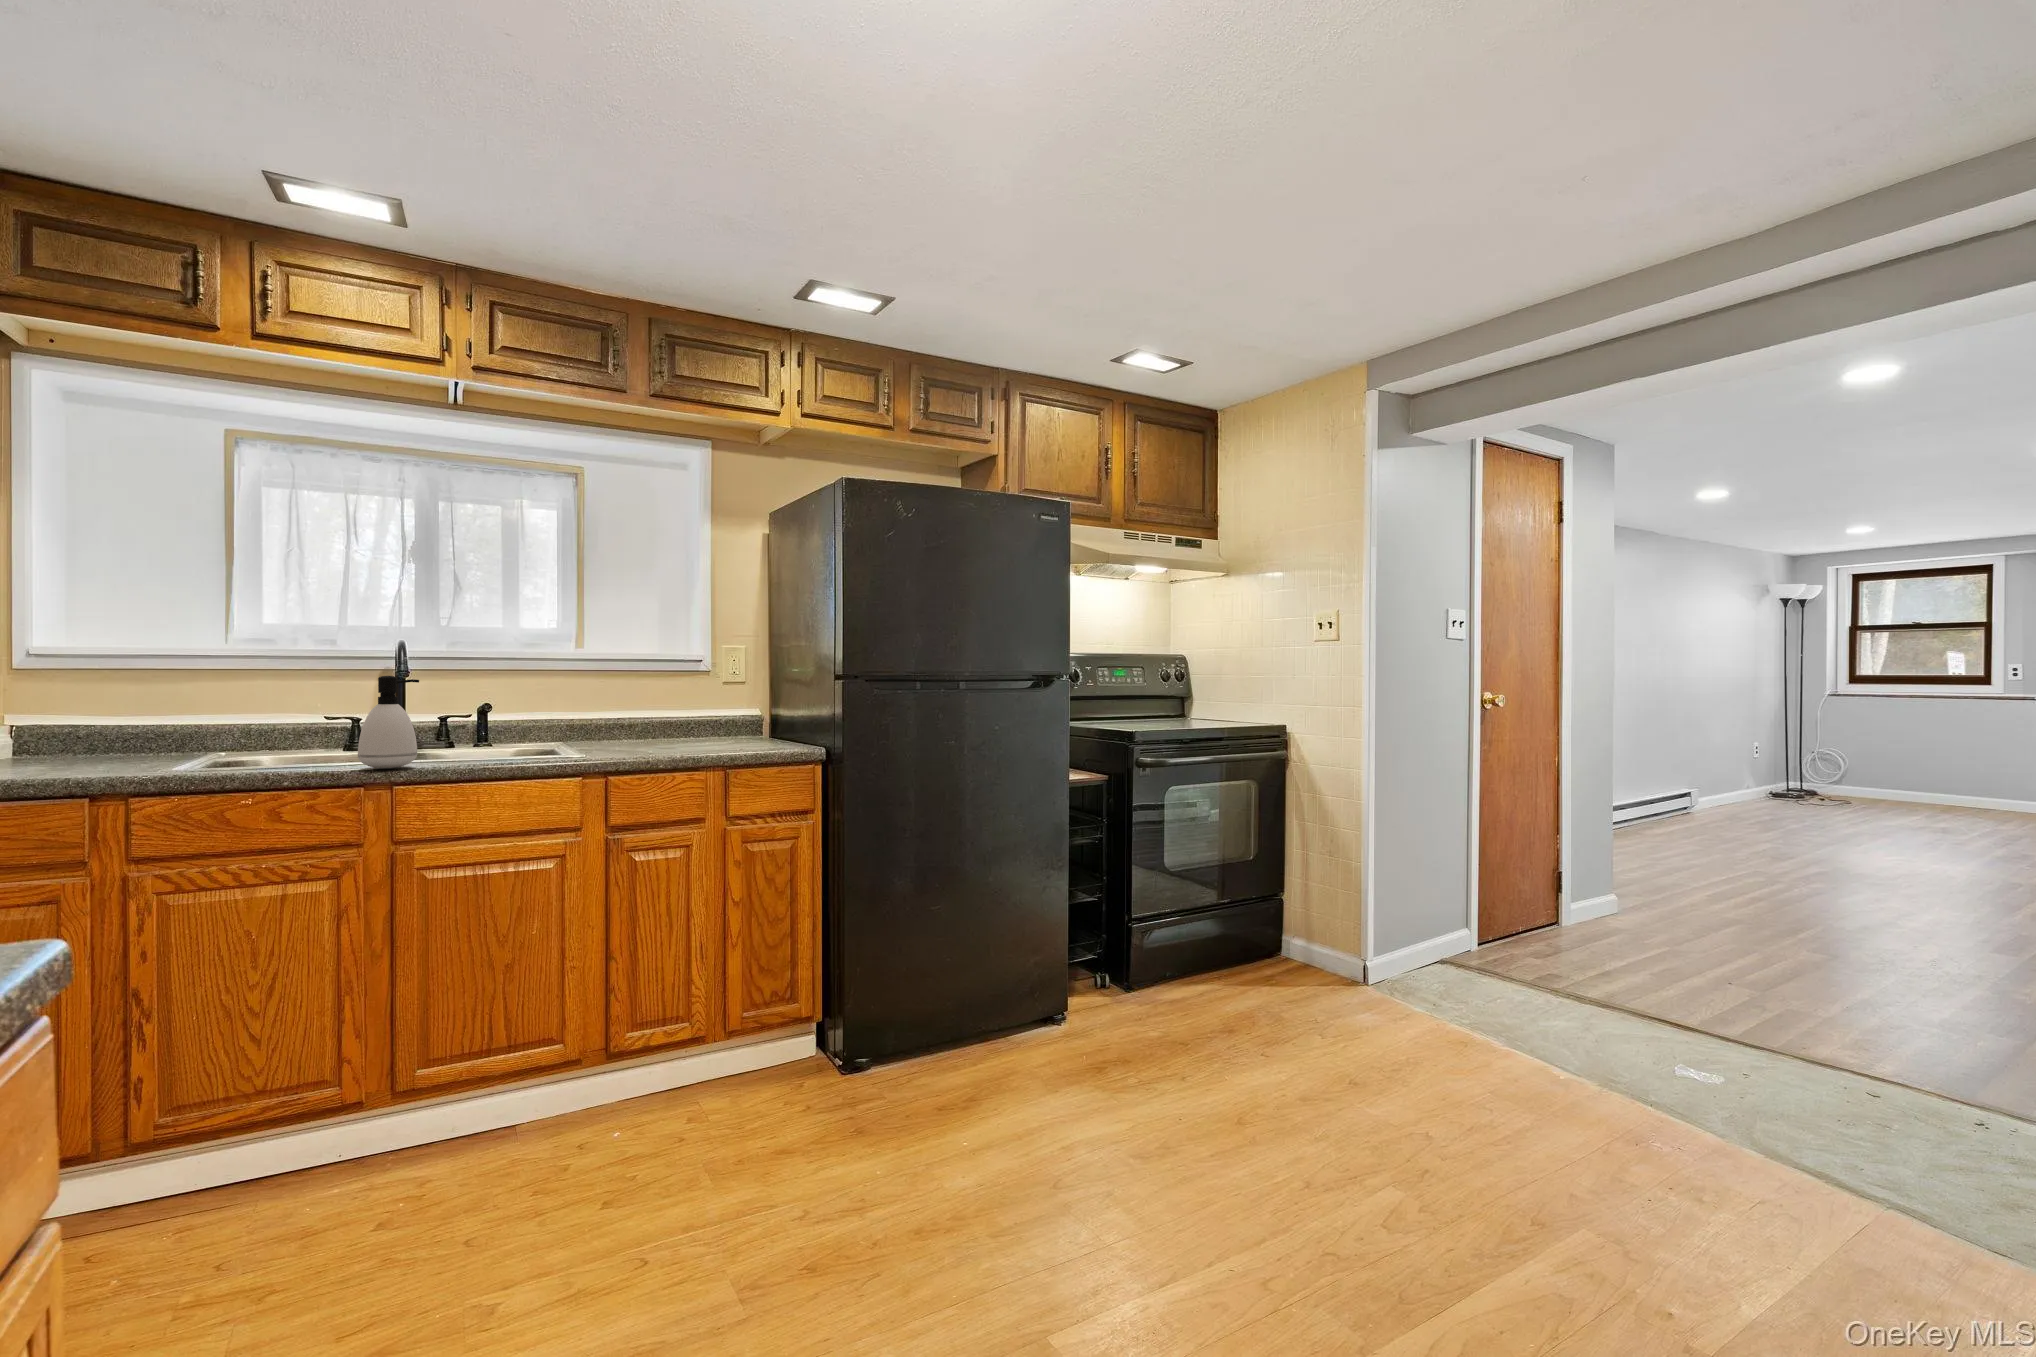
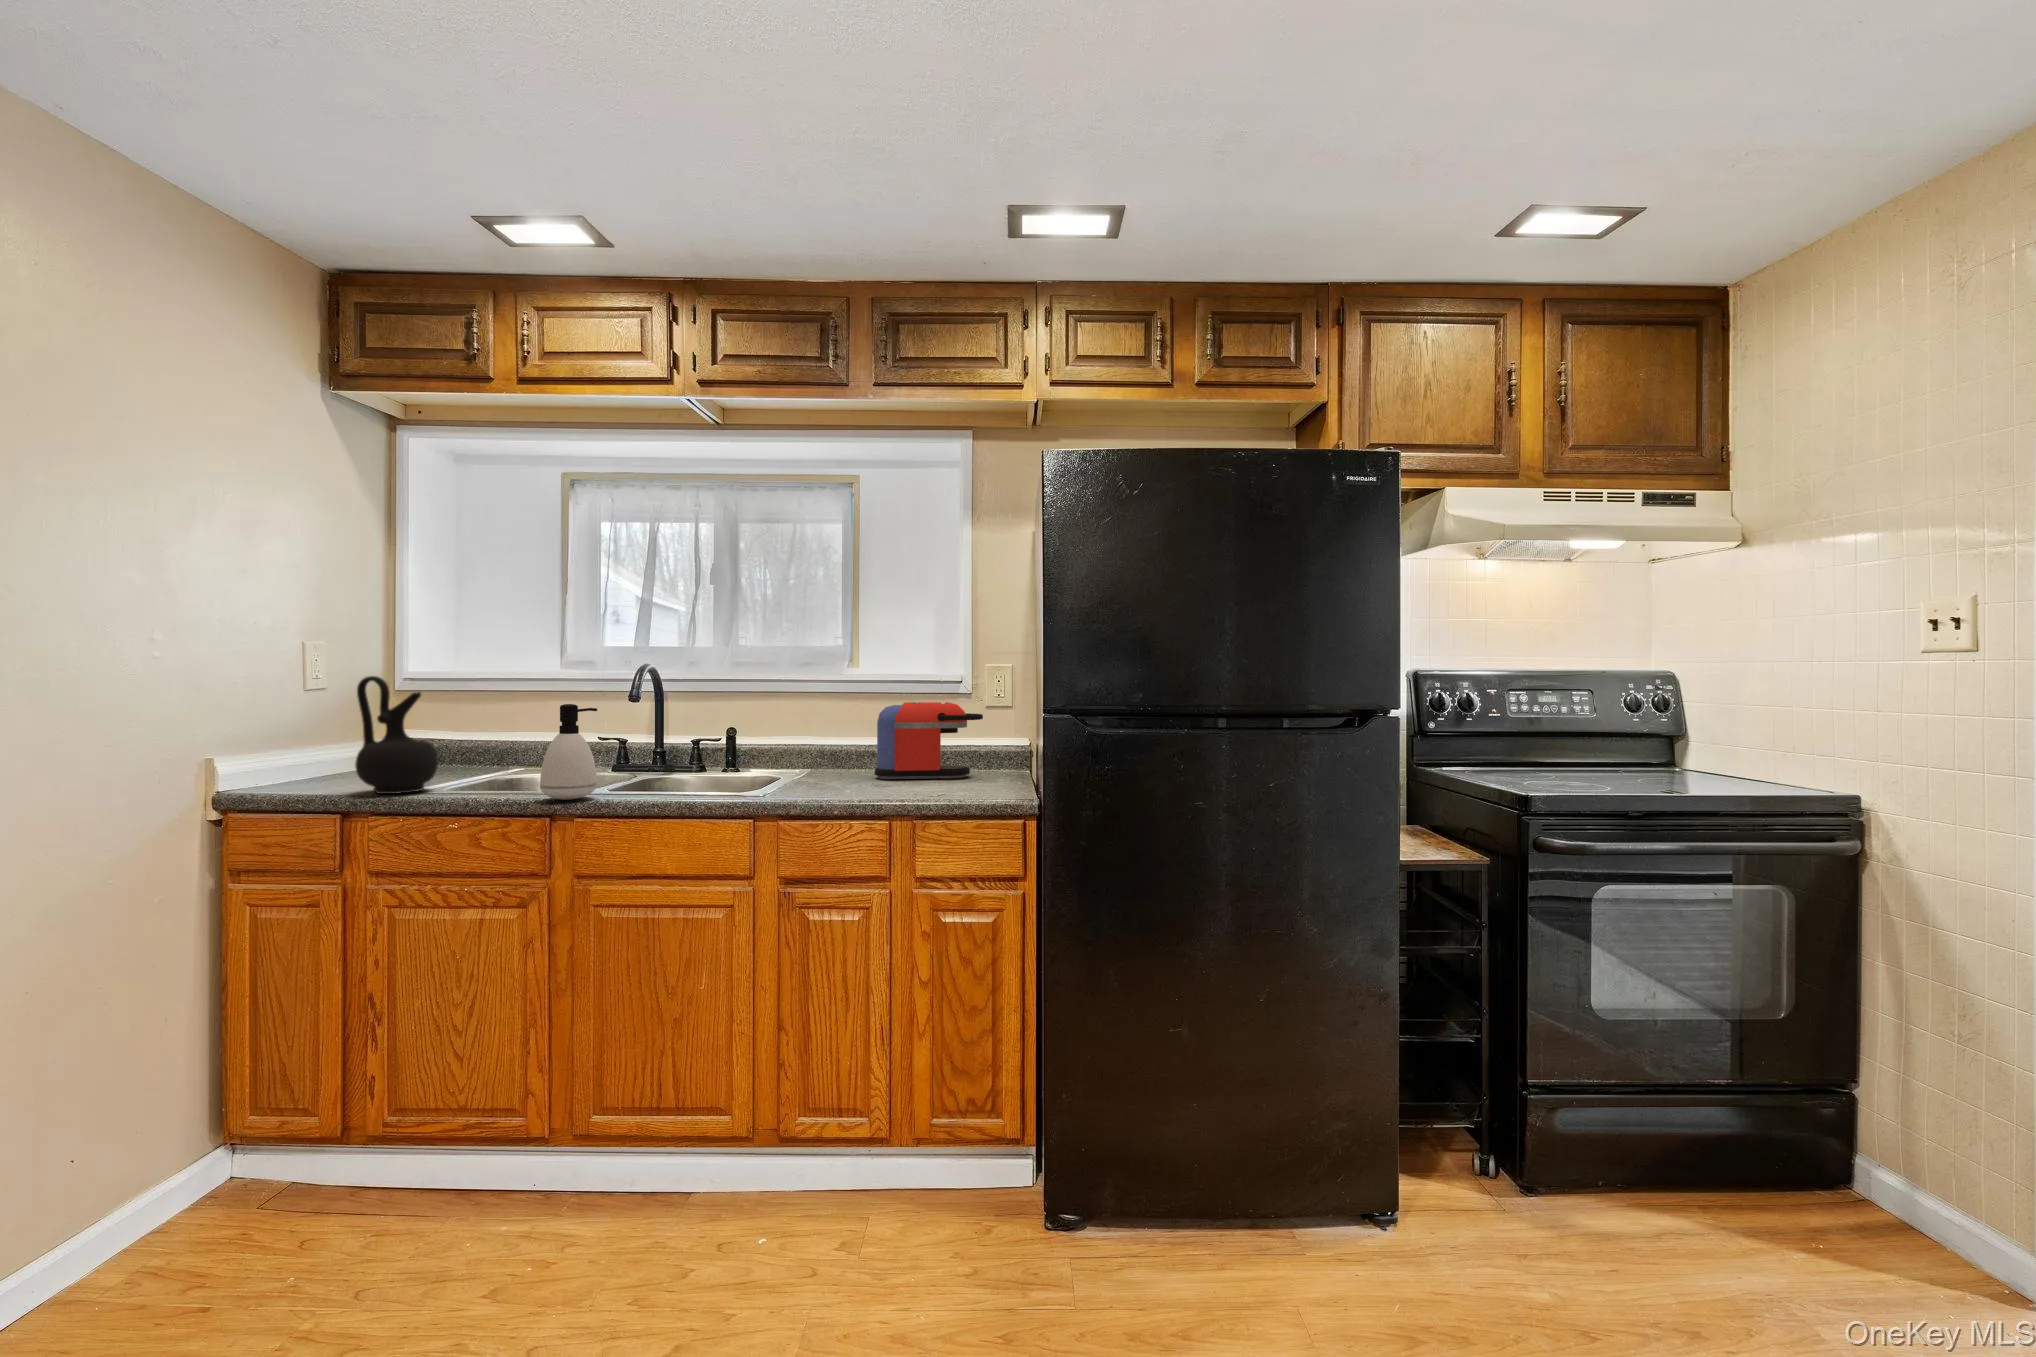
ceramic jug: none [86,647,191,775] -> present [355,676,438,794]
coffee maker: none [643,676,737,744] -> present [875,702,983,779]

